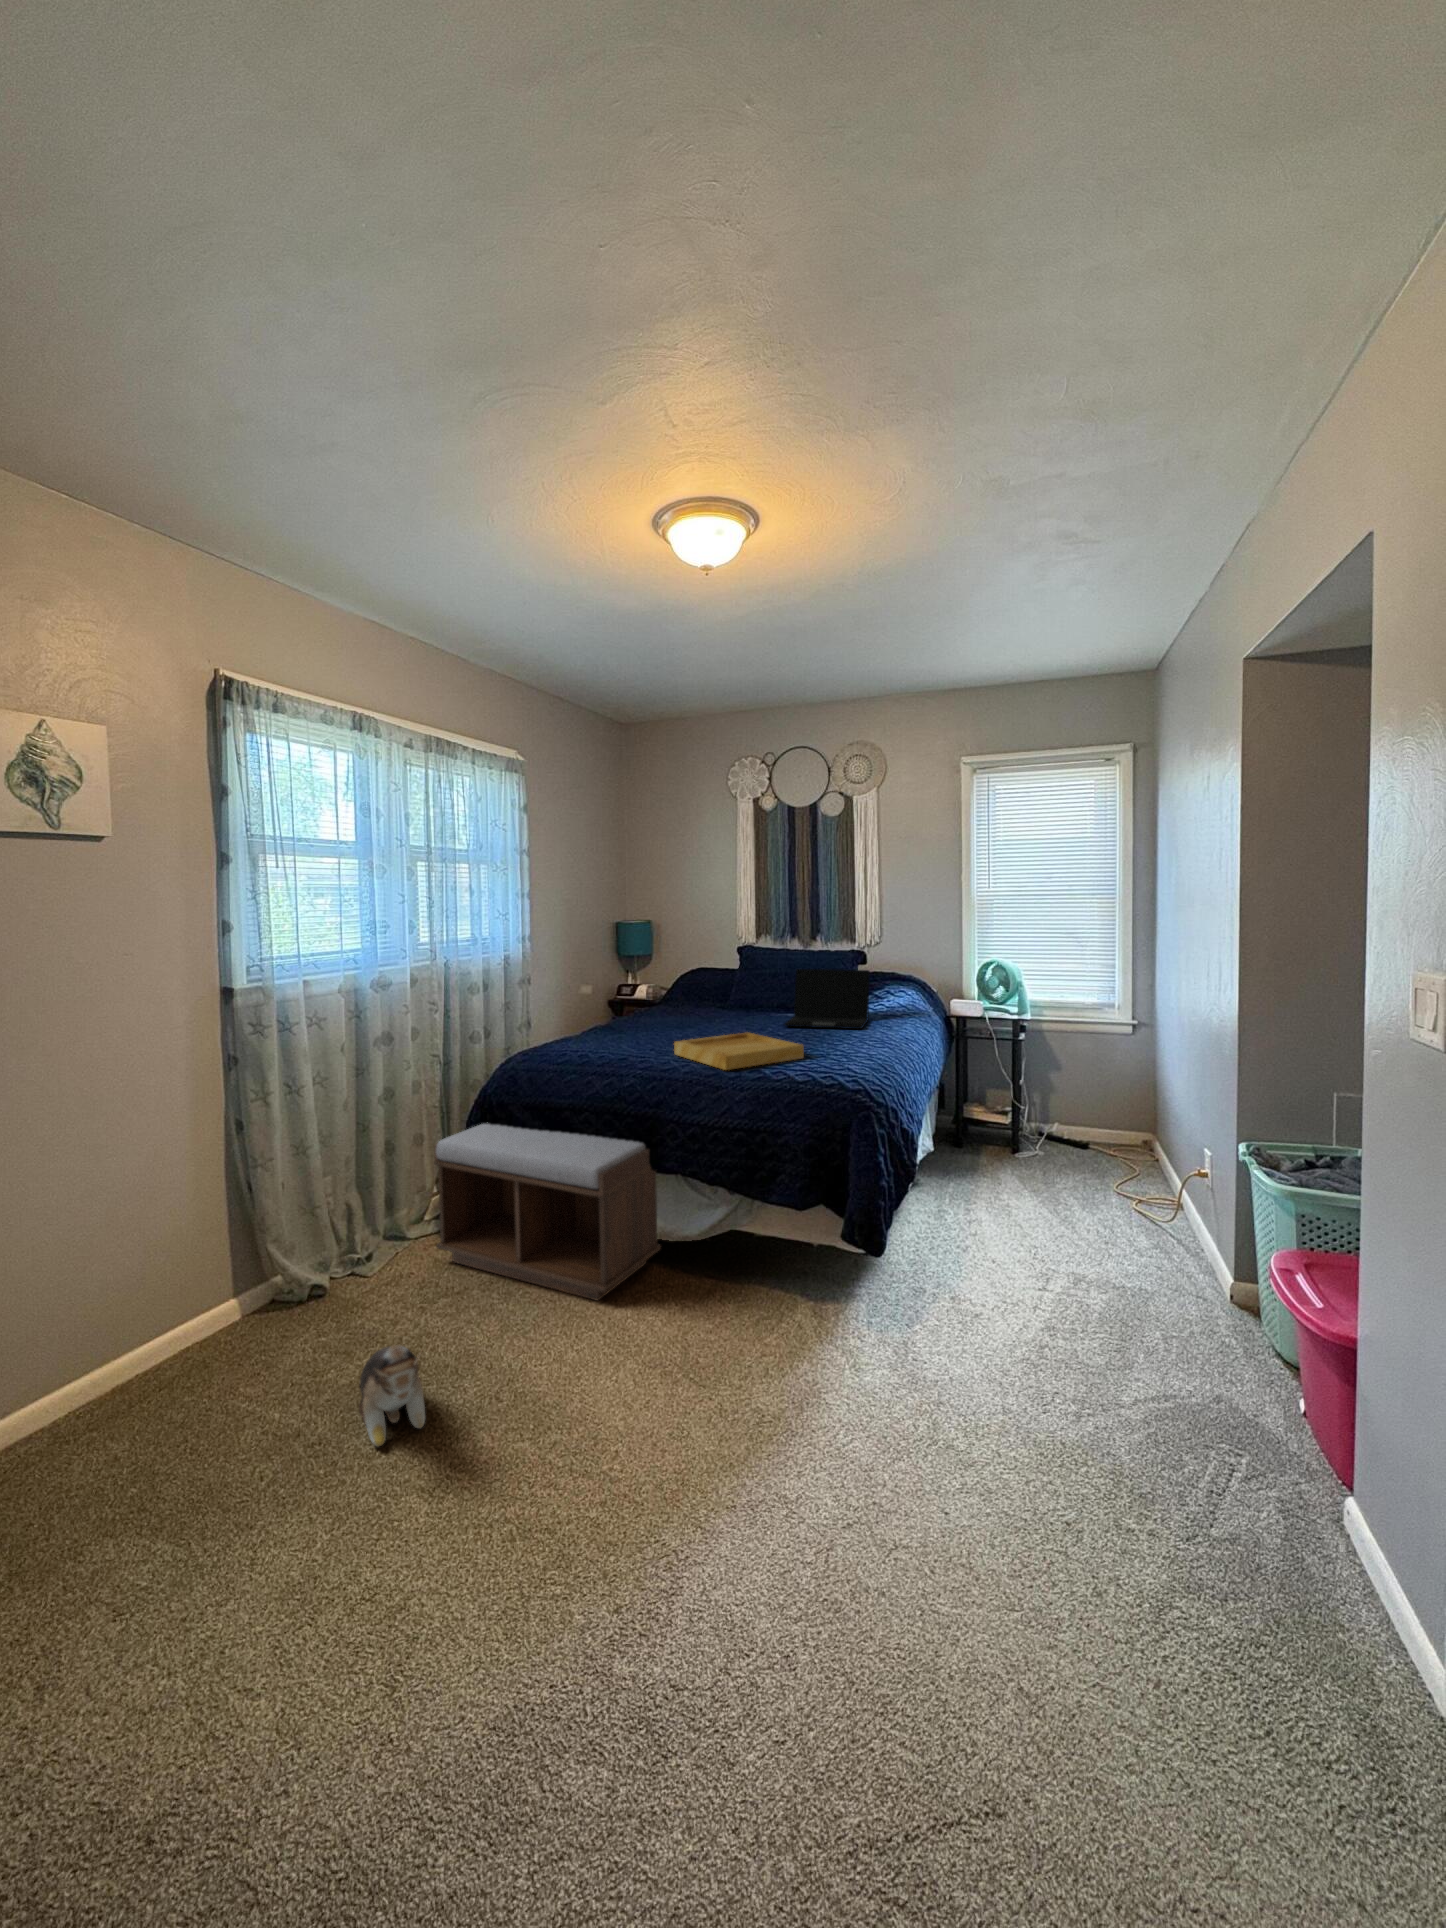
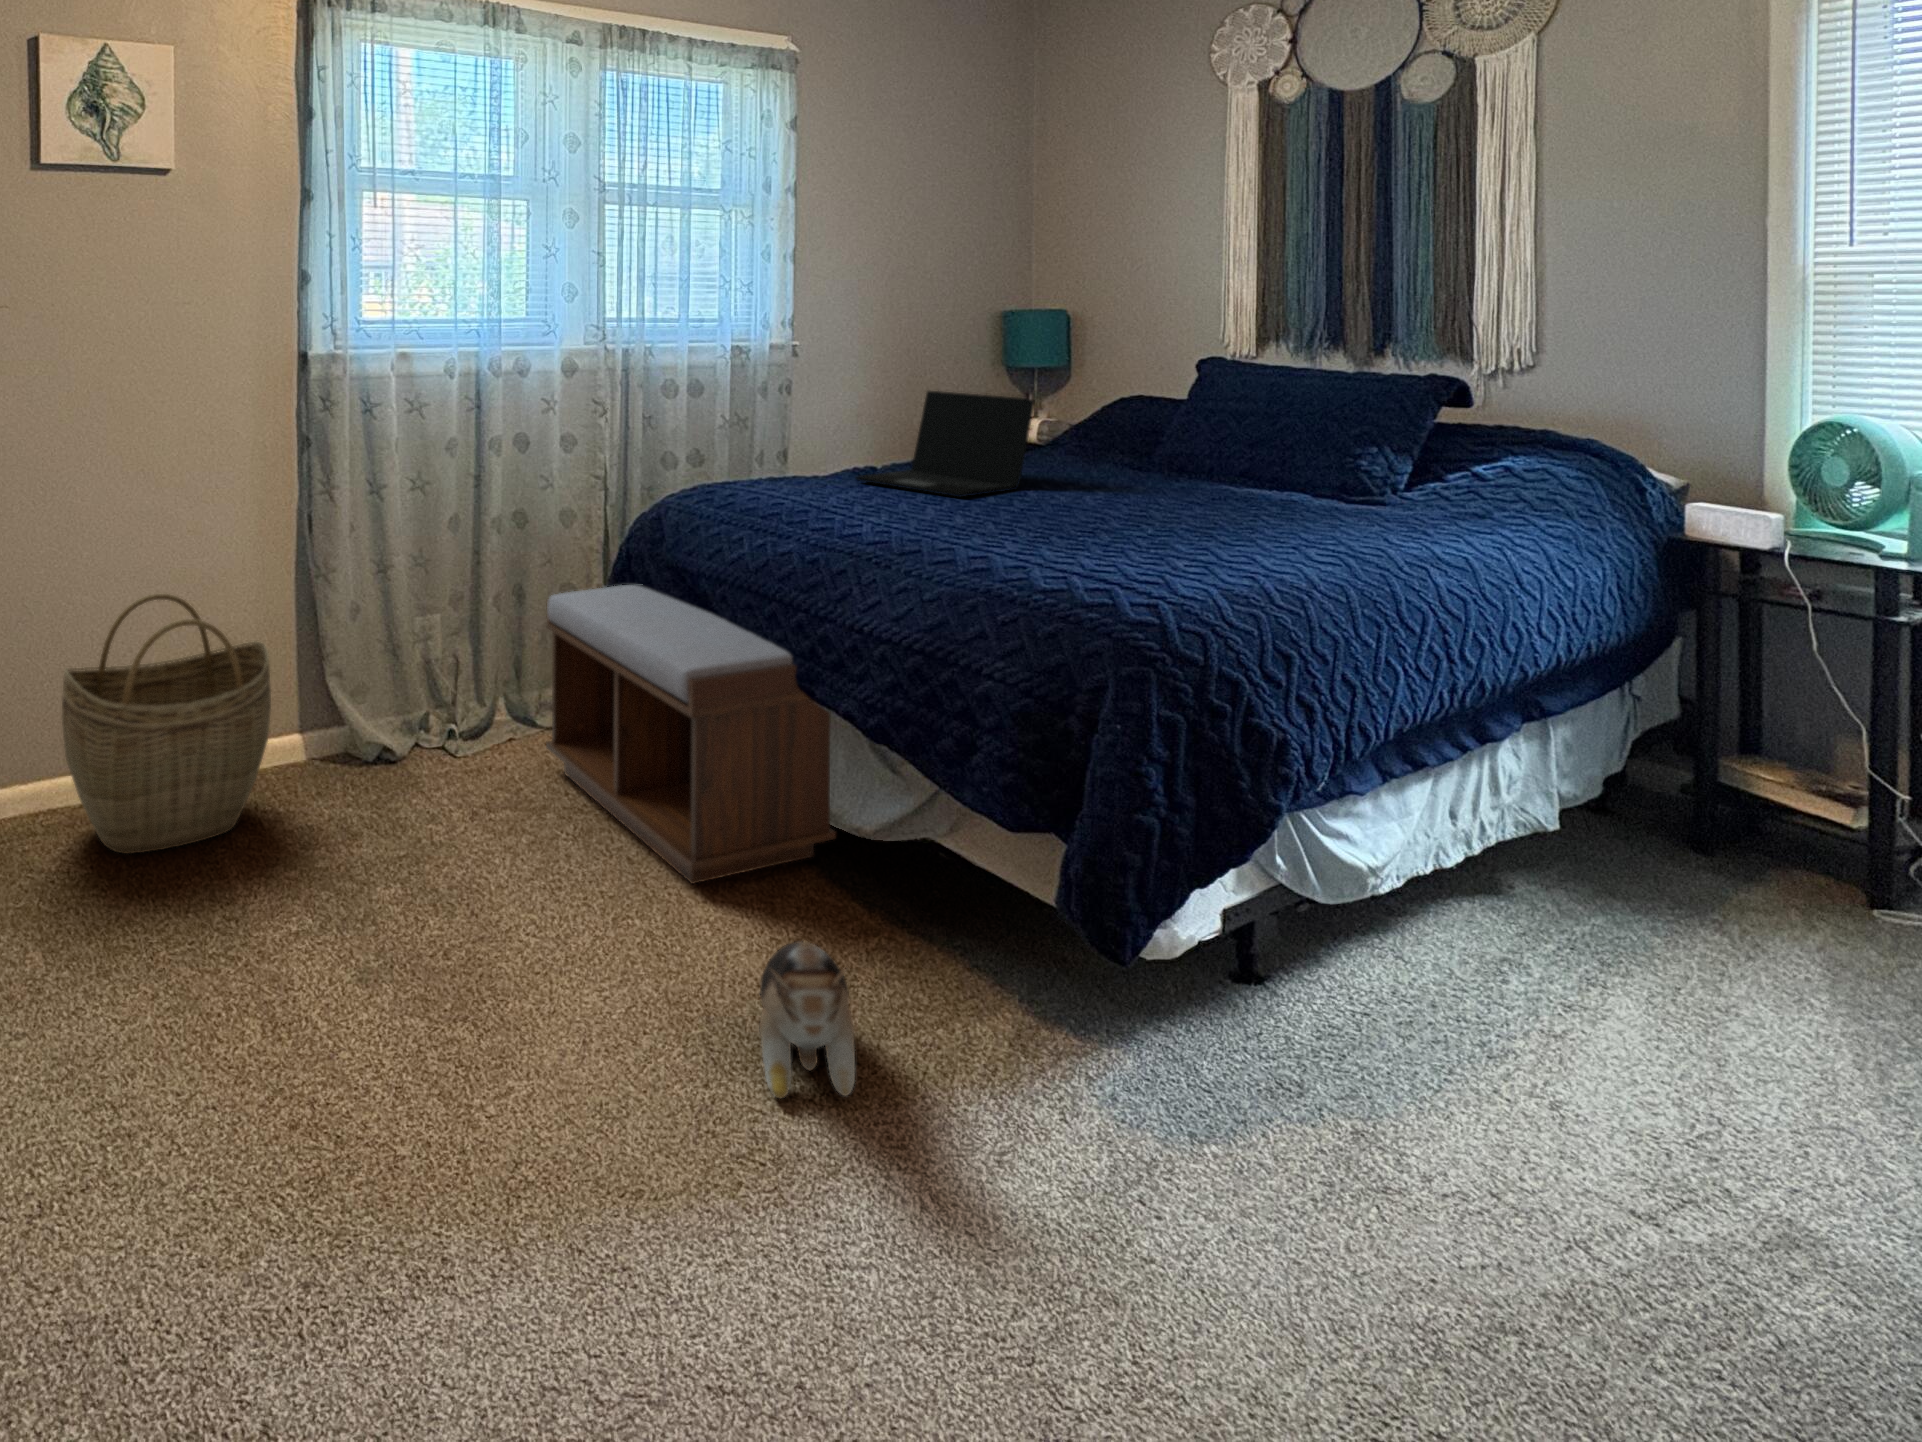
laptop: present [784,969,870,1029] -> present [856,391,1035,497]
tray: present [674,1033,804,1070] -> none [911,496,1129,554]
woven basket: none [58,1205,260,1435] -> present [62,594,271,854]
plush toy: present [359,1345,425,1446] -> present [759,940,855,1098]

